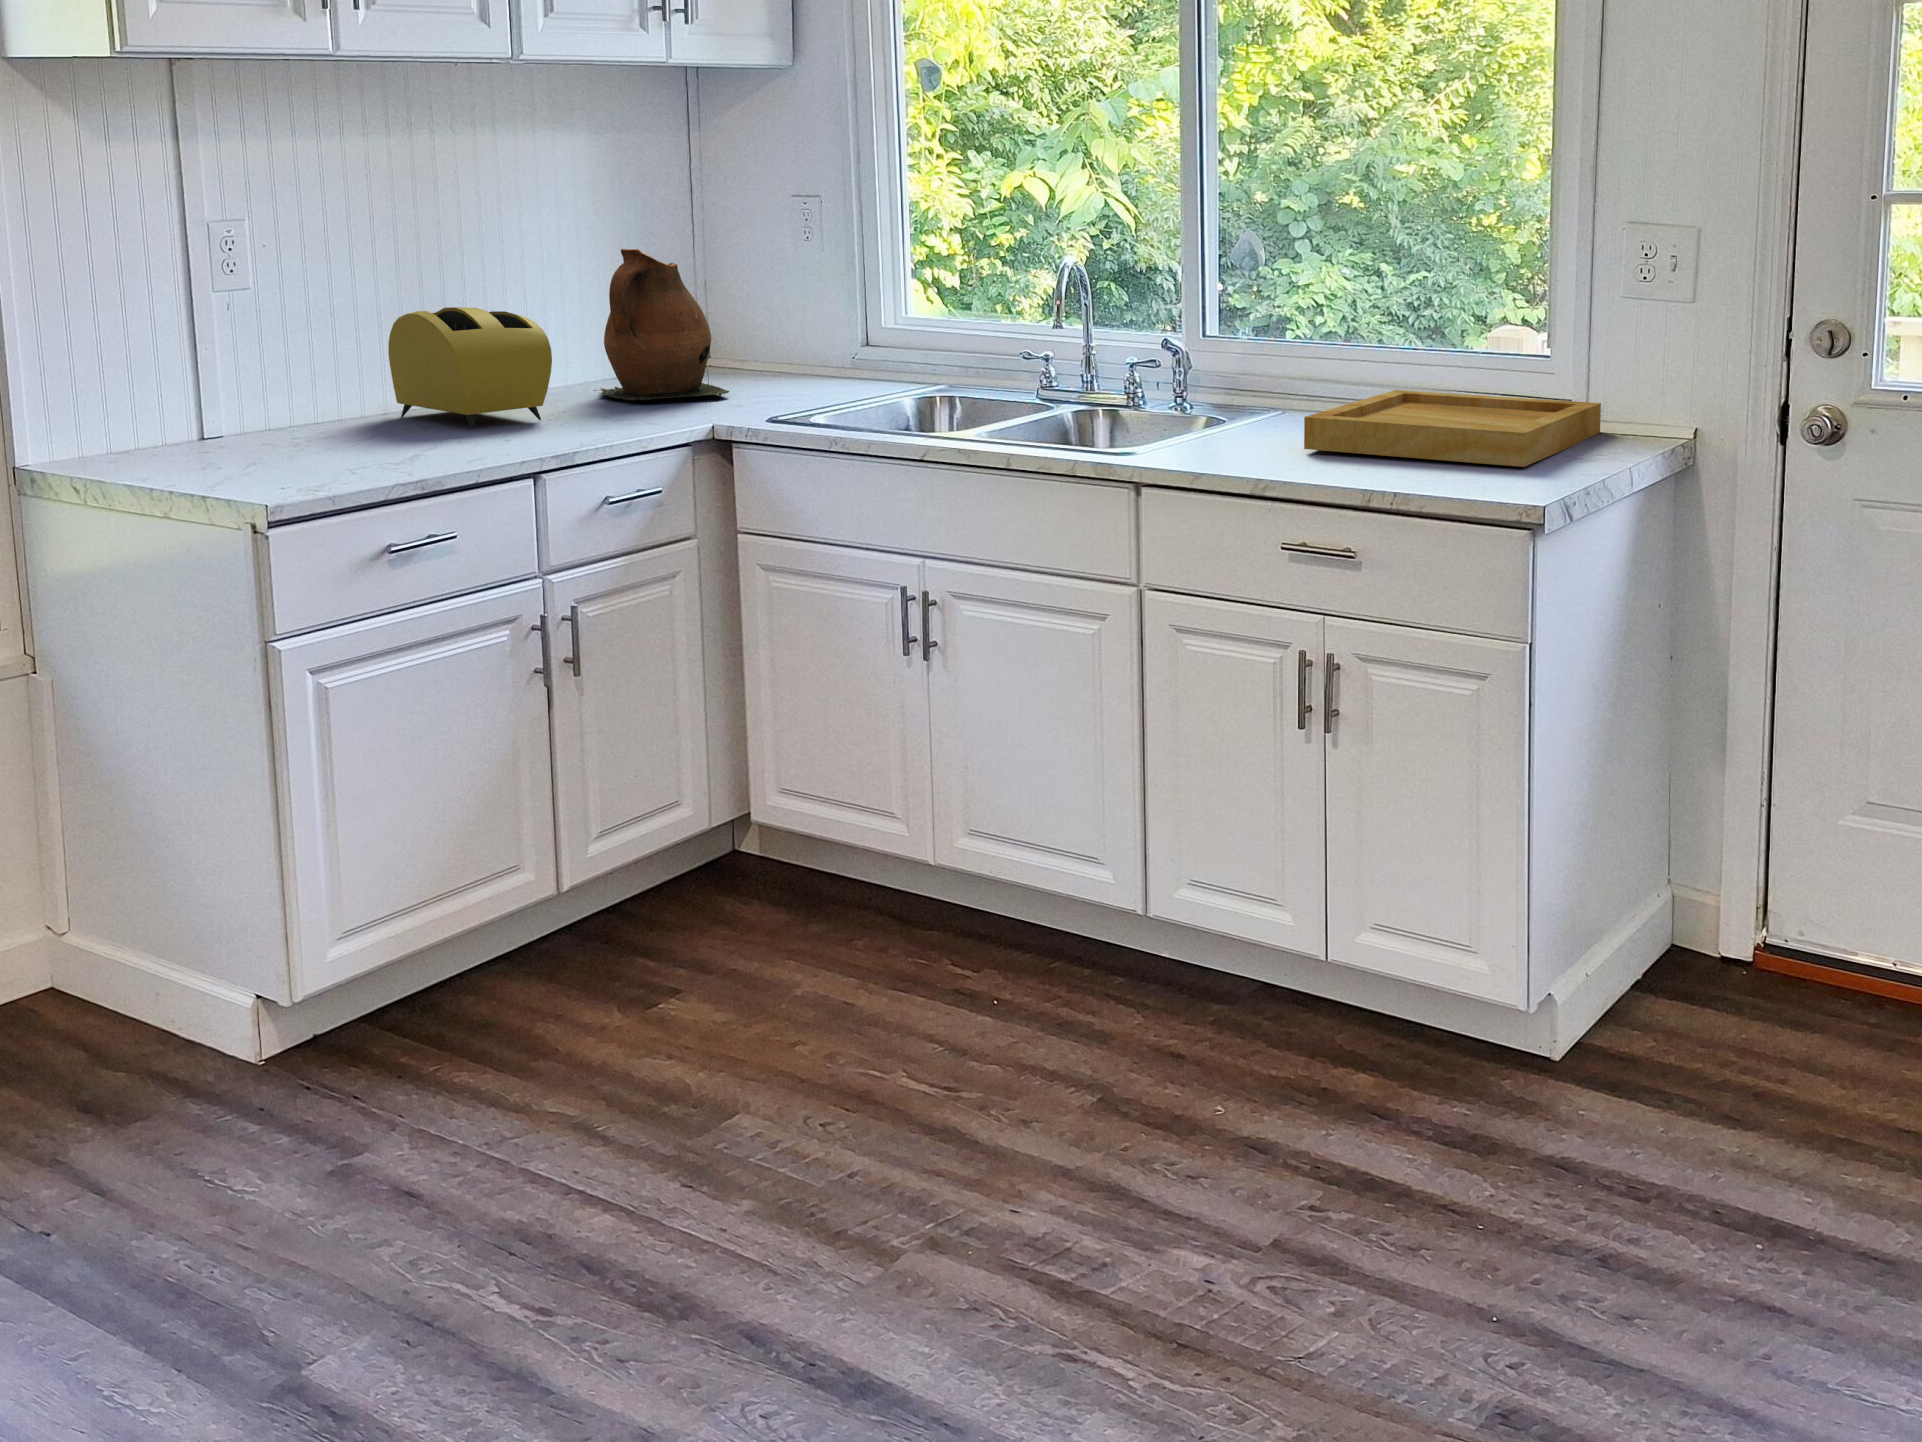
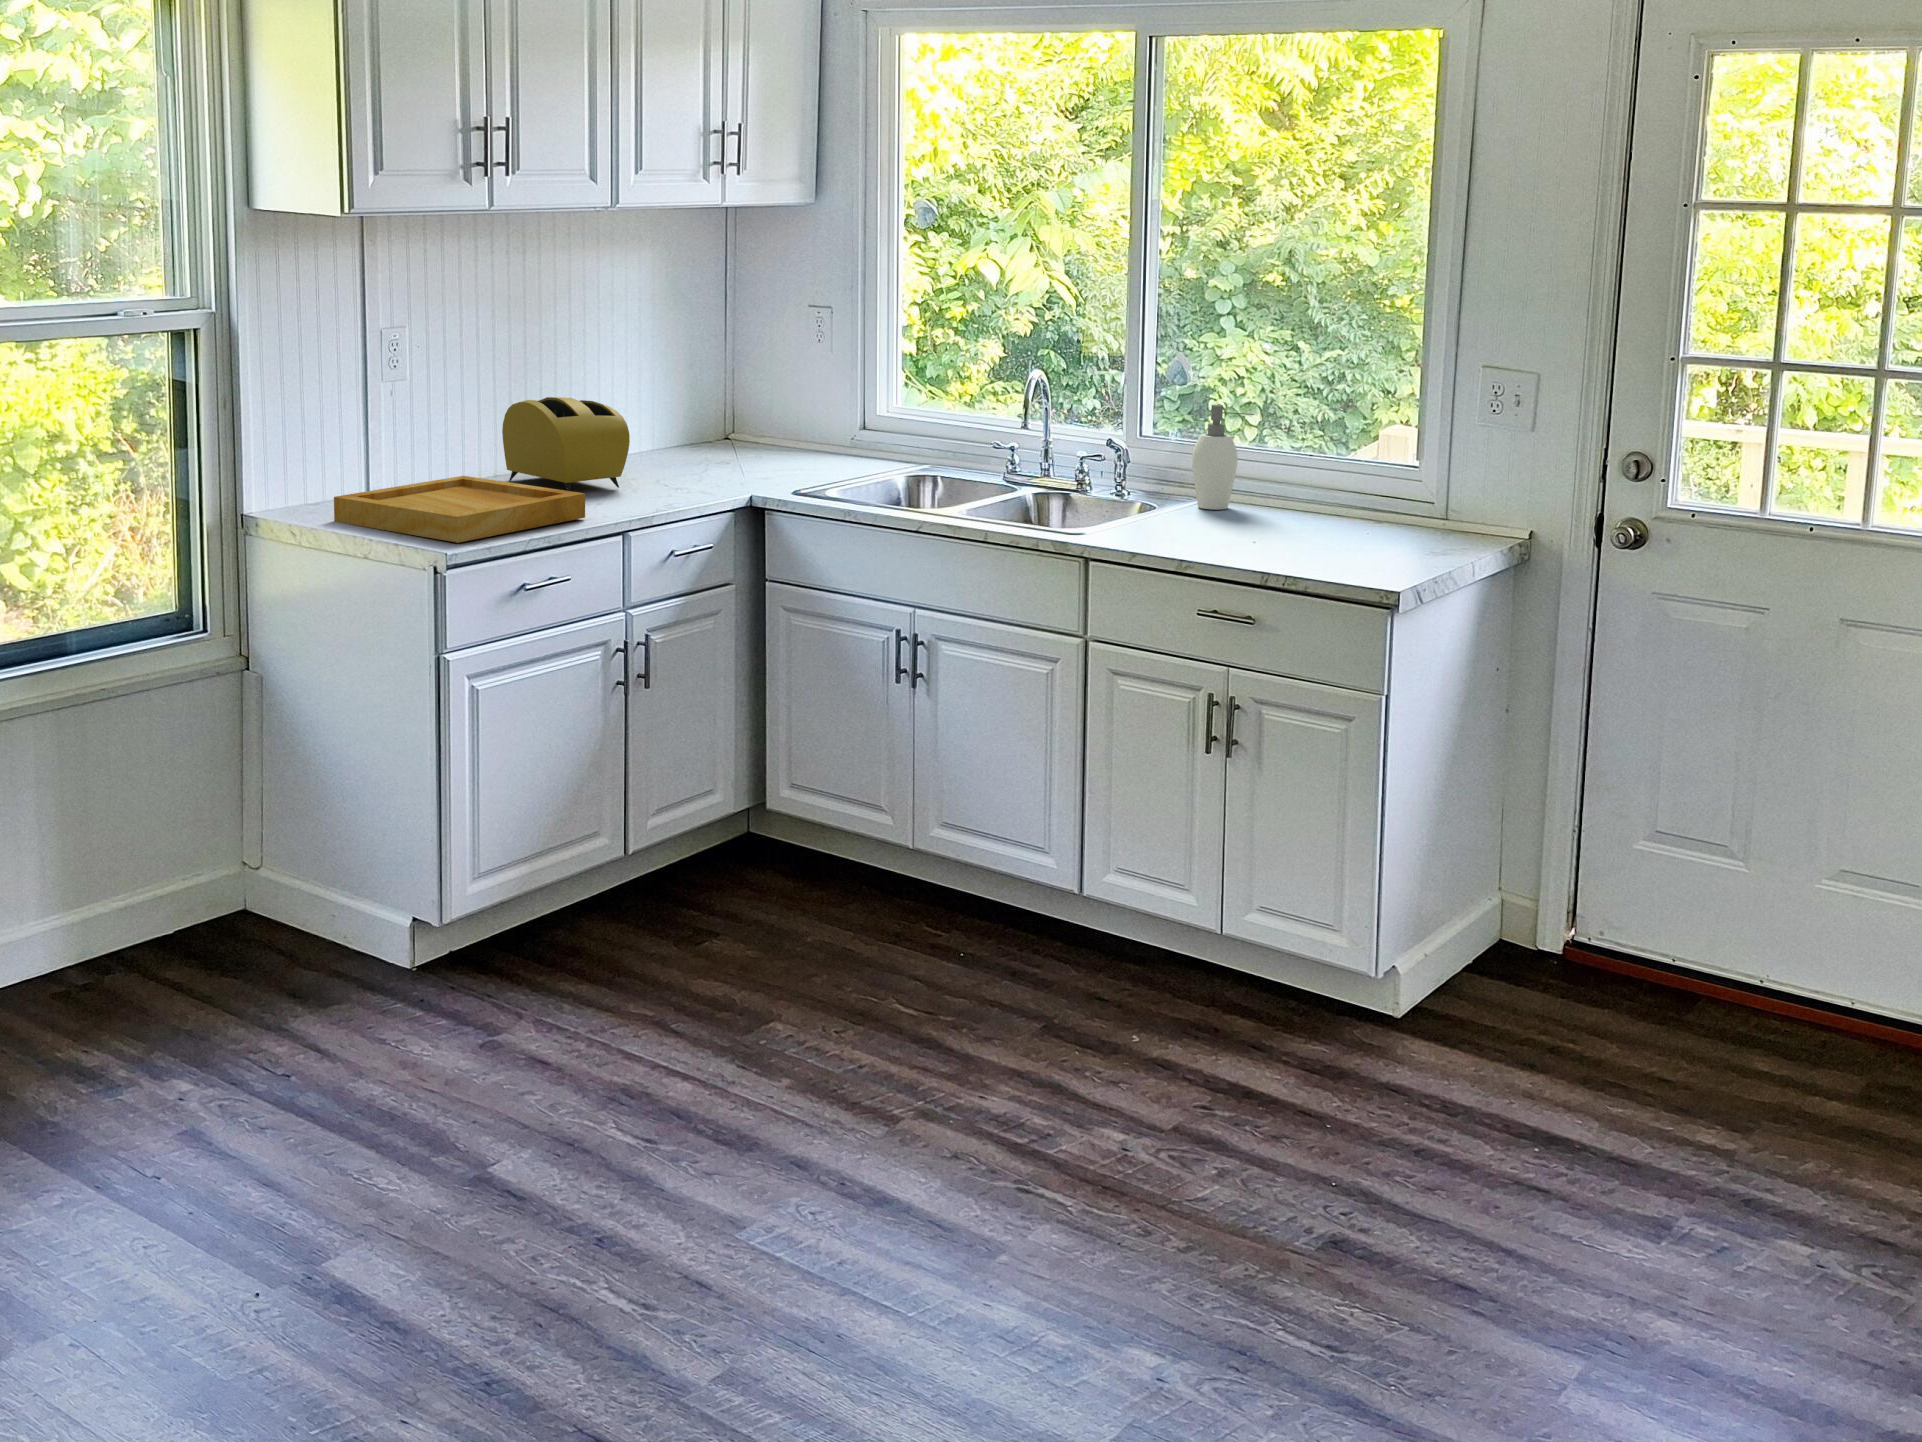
ceramic pitcher: present [594,249,729,400] -> none [651,352,760,472]
soap dispenser: none [1267,286,1343,419] -> present [1192,405,1254,510]
tray: present [1304,390,1601,467] -> present [334,476,585,543]

